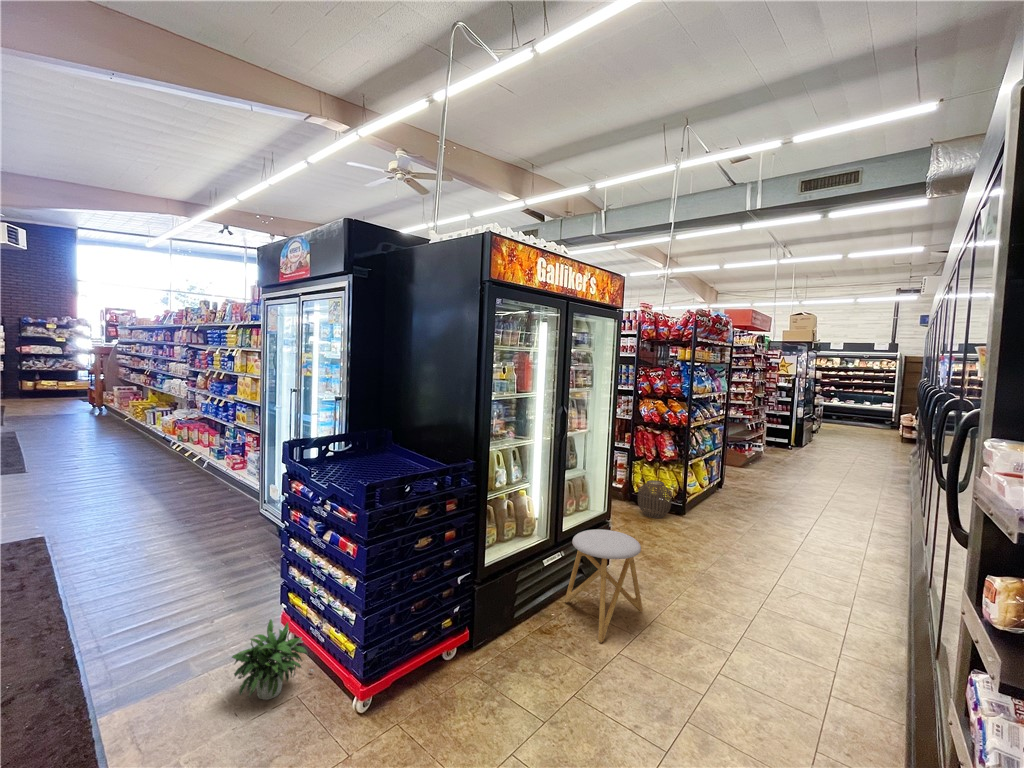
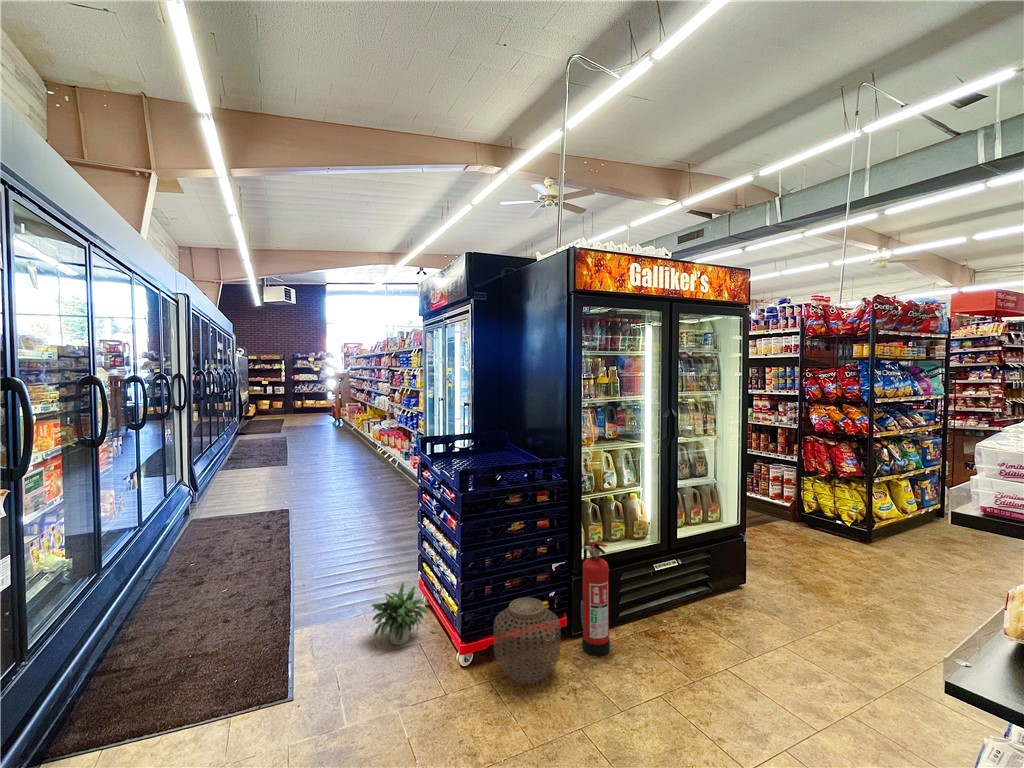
woven basket: present [638,480,672,518] -> present [494,598,561,684]
stool: present [565,529,643,642] -> none [681,537,768,653]
fire extinguisher: none [484,548,519,667] -> present [581,542,610,656]

